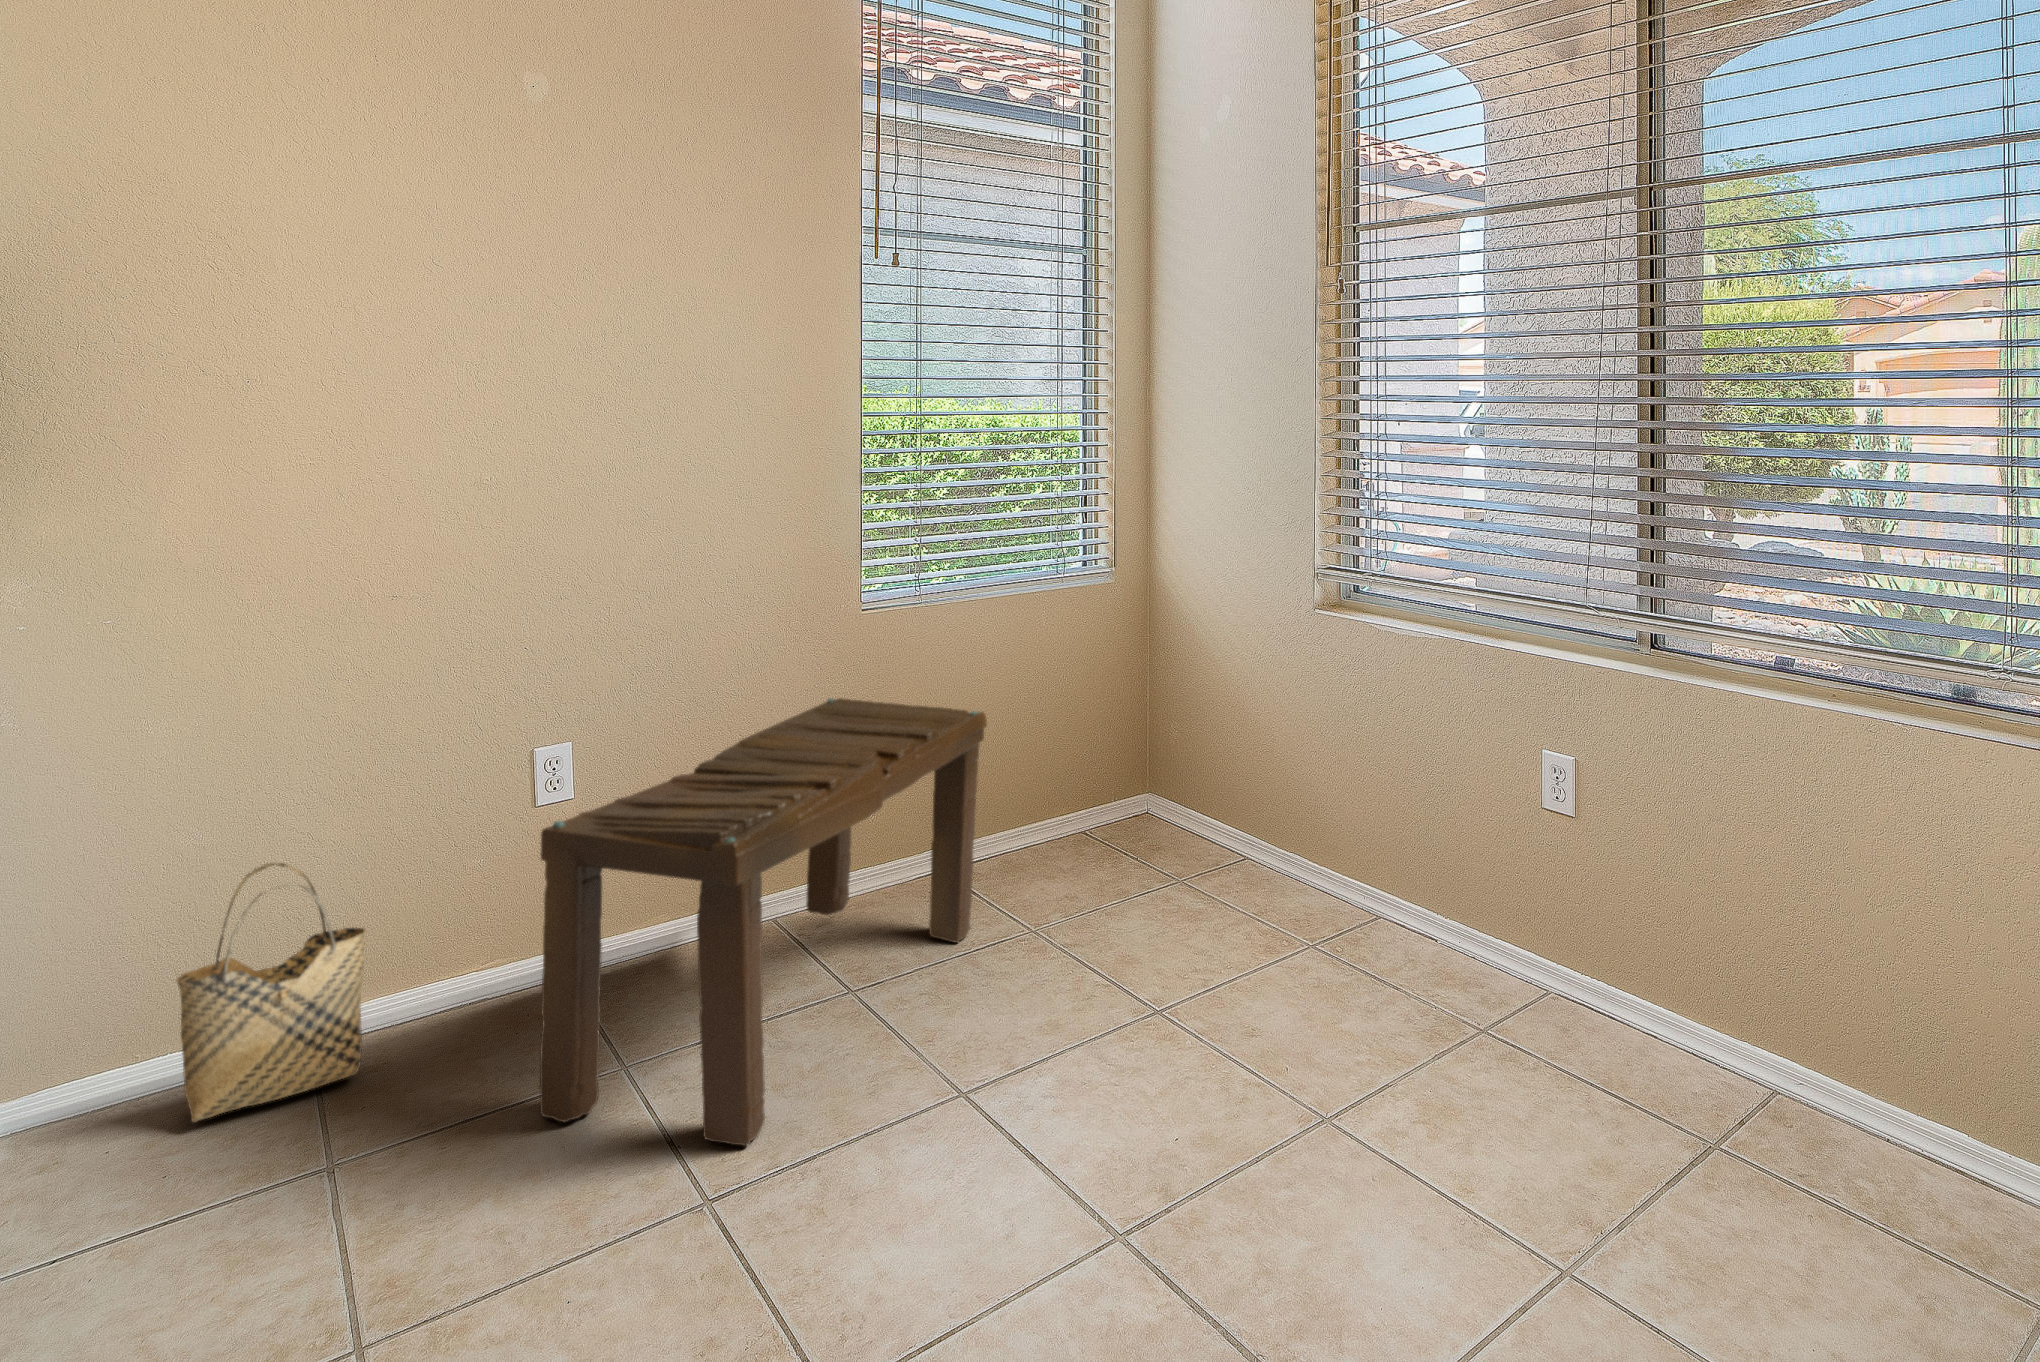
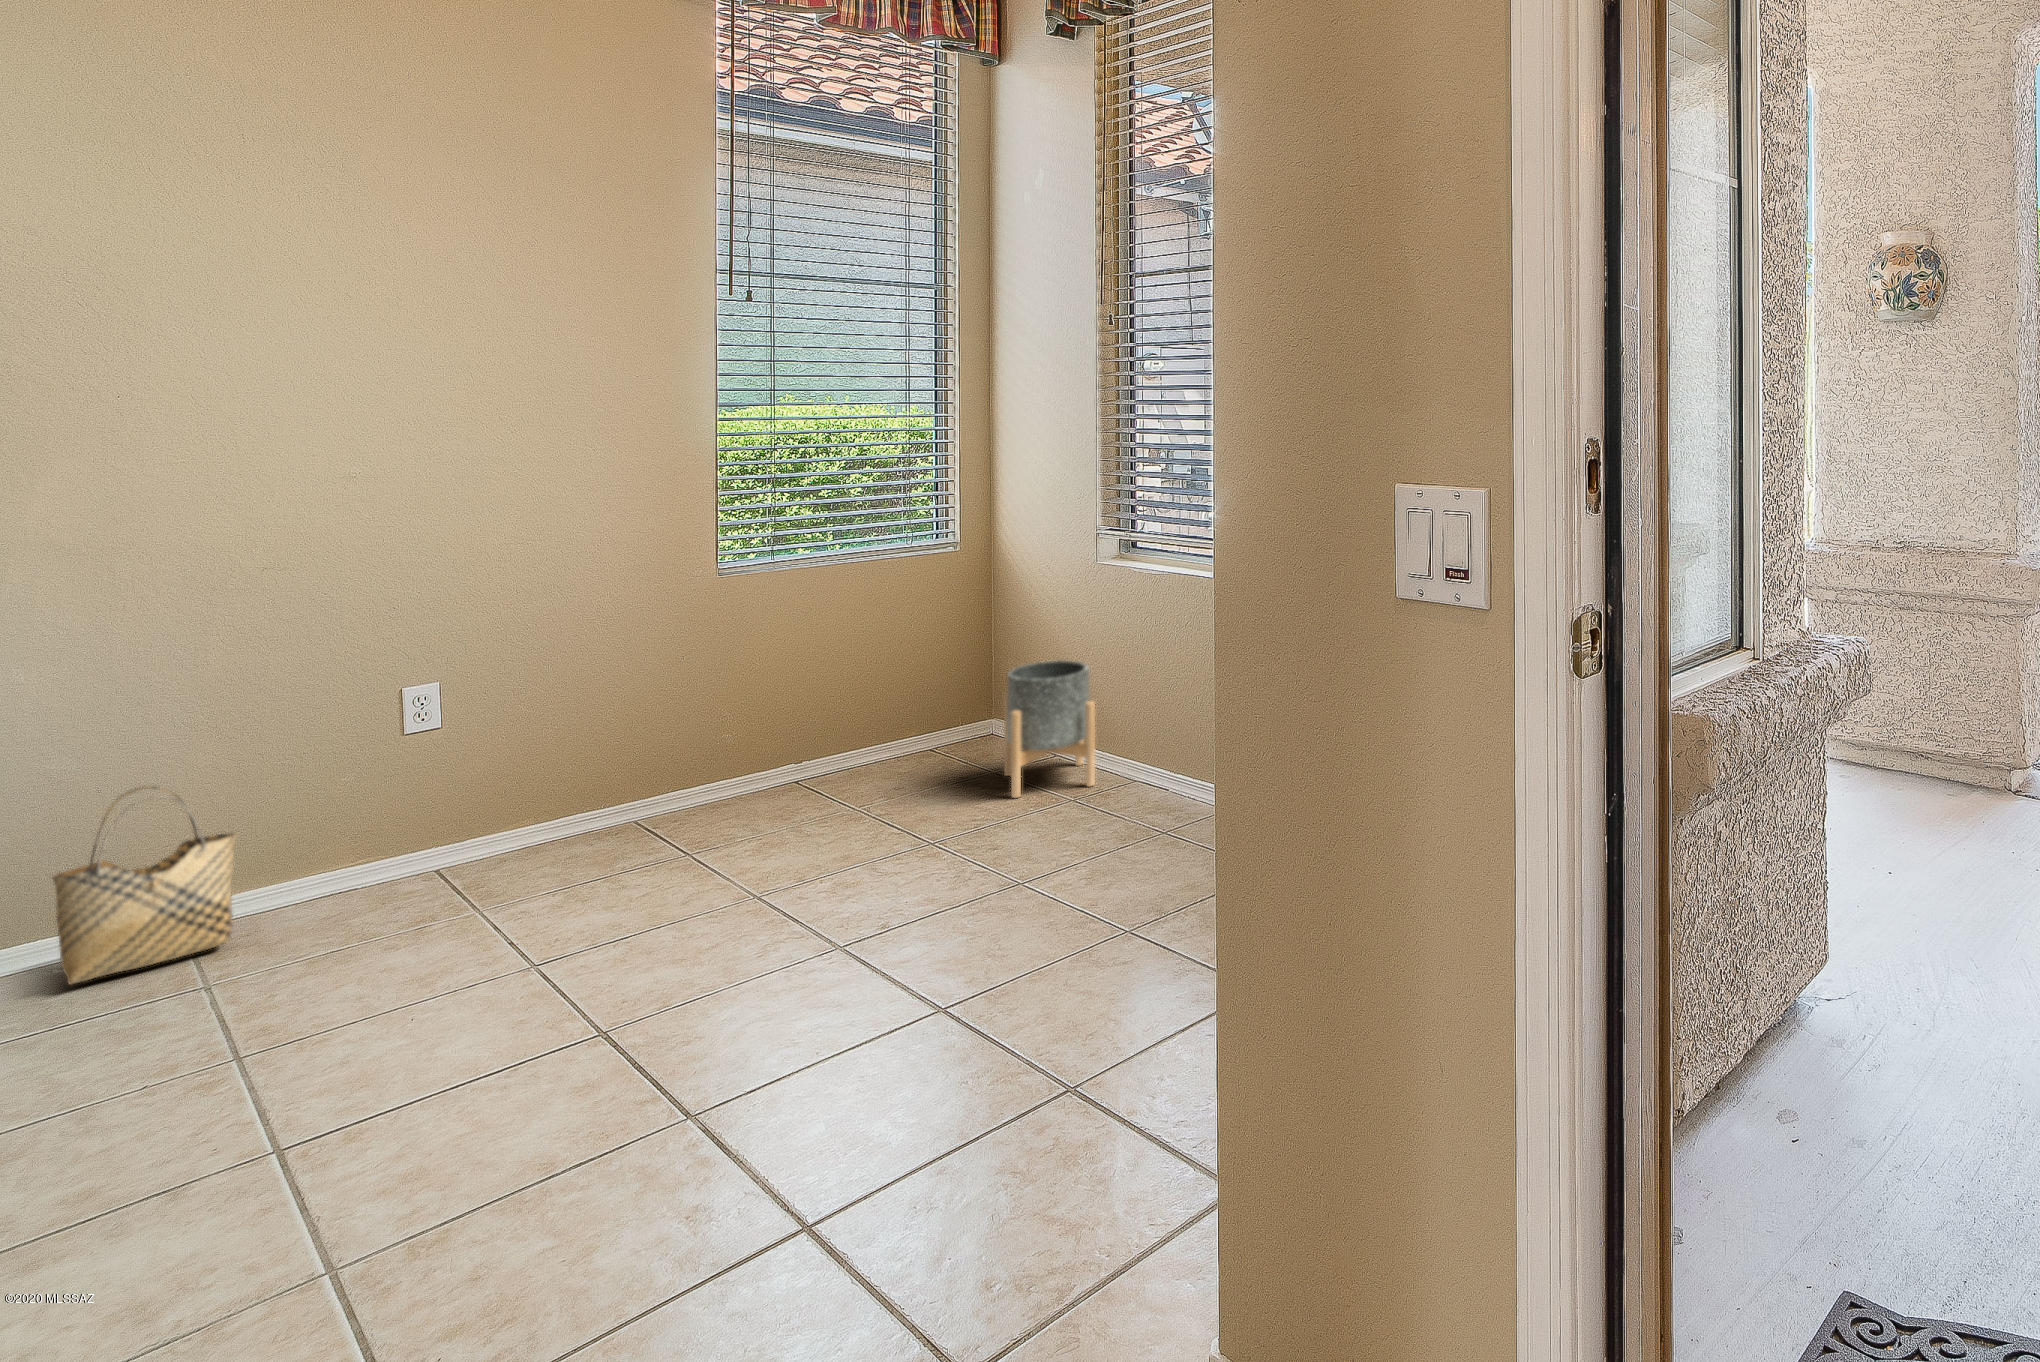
bench: present [540,698,987,1146] -> none [390,642,815,953]
planter: none [1199,745,1330,936] -> present [1004,660,1095,798]

